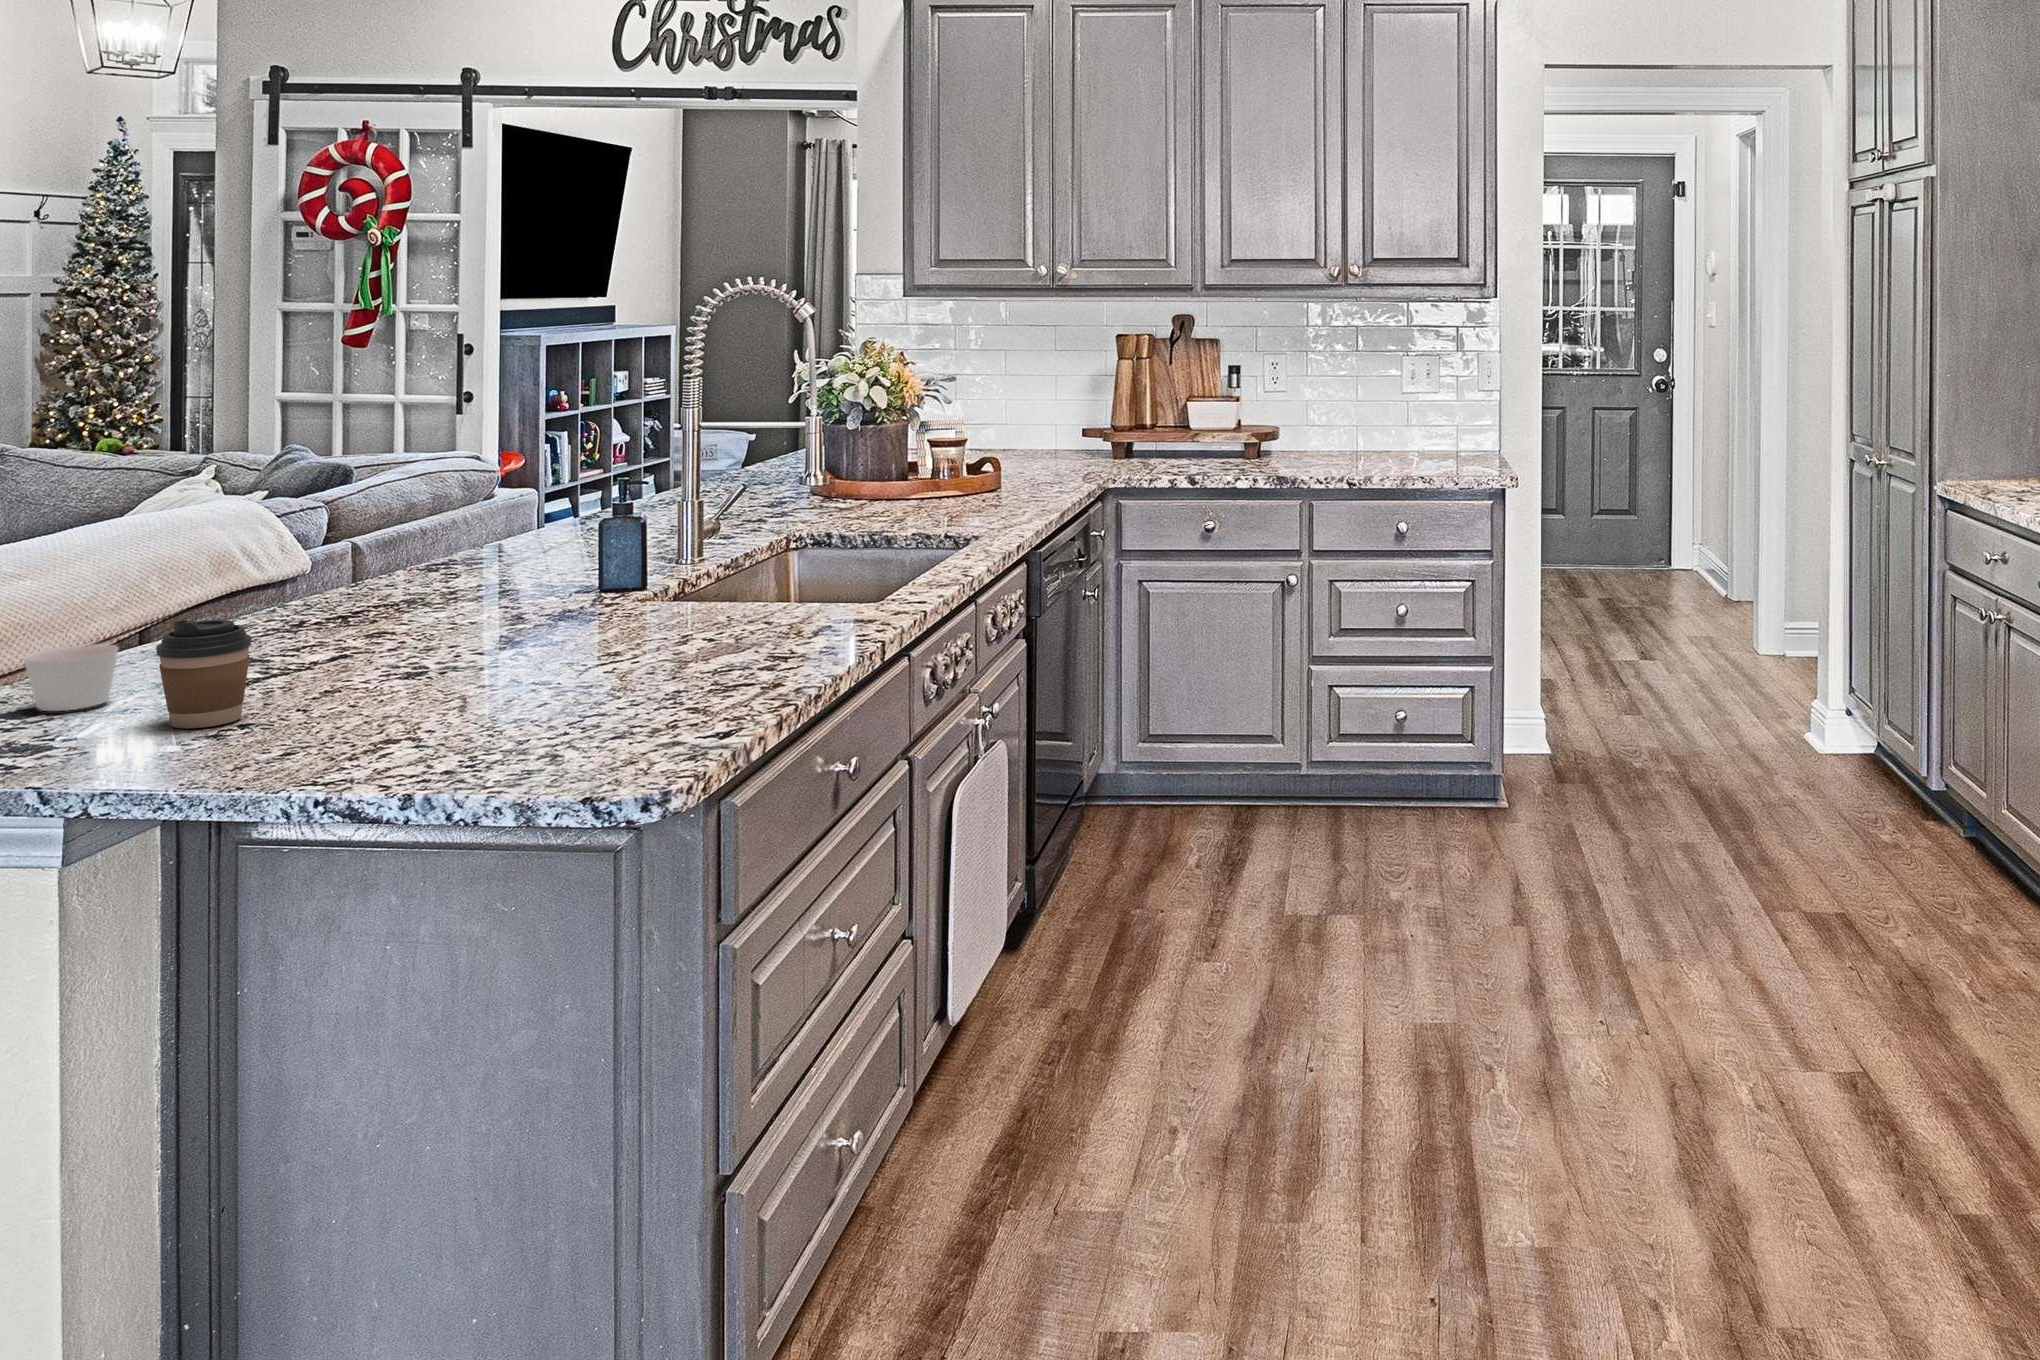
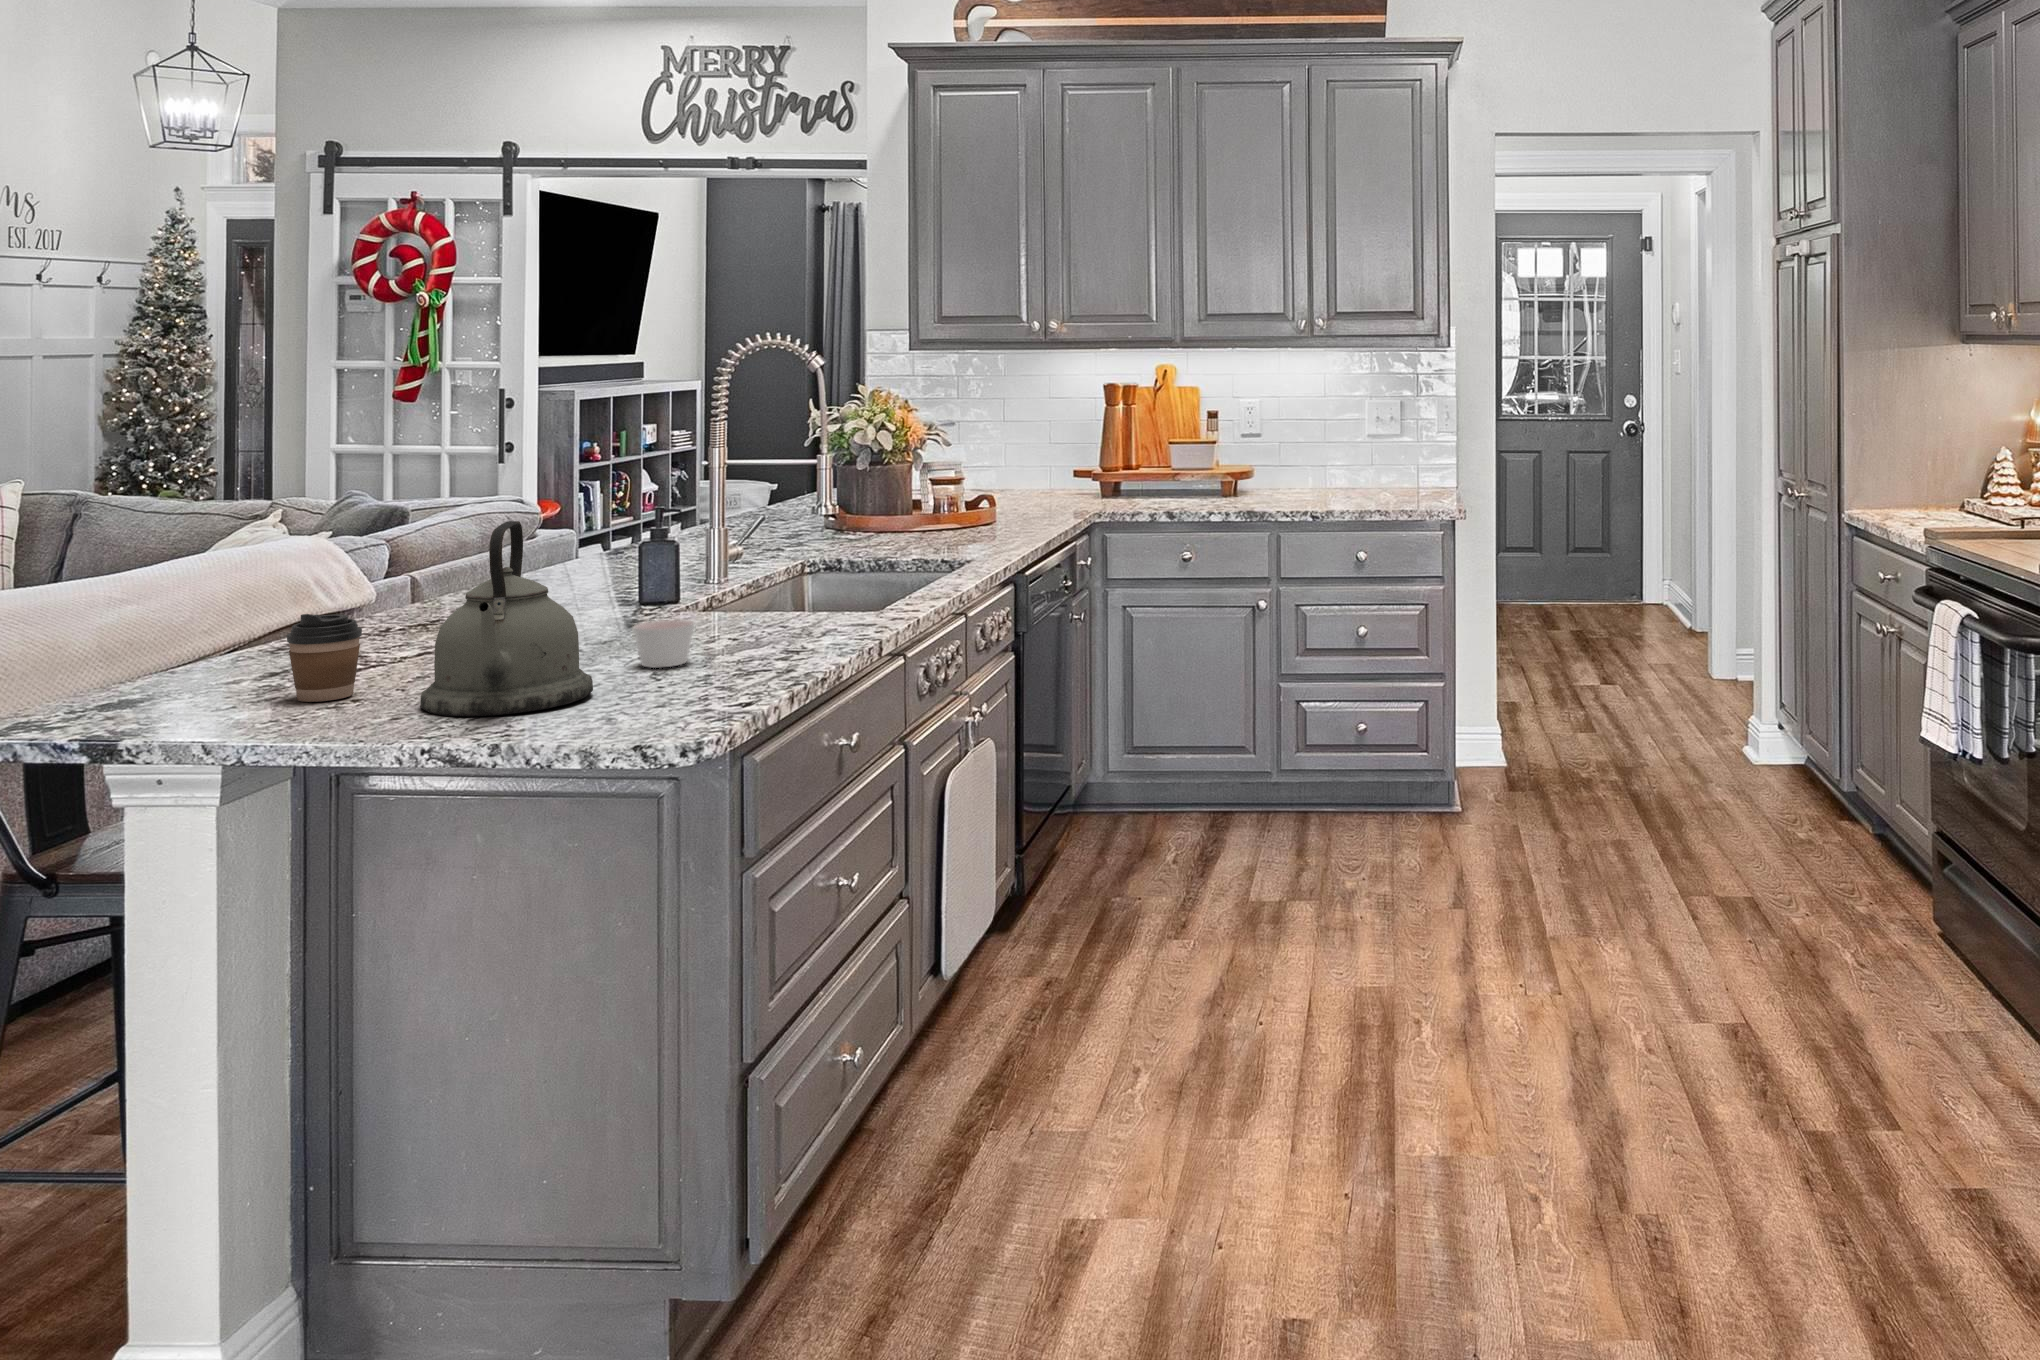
kettle: none [320,507,536,751] -> present [420,521,593,716]
candle: present [24,644,119,711] -> present [634,619,694,668]

